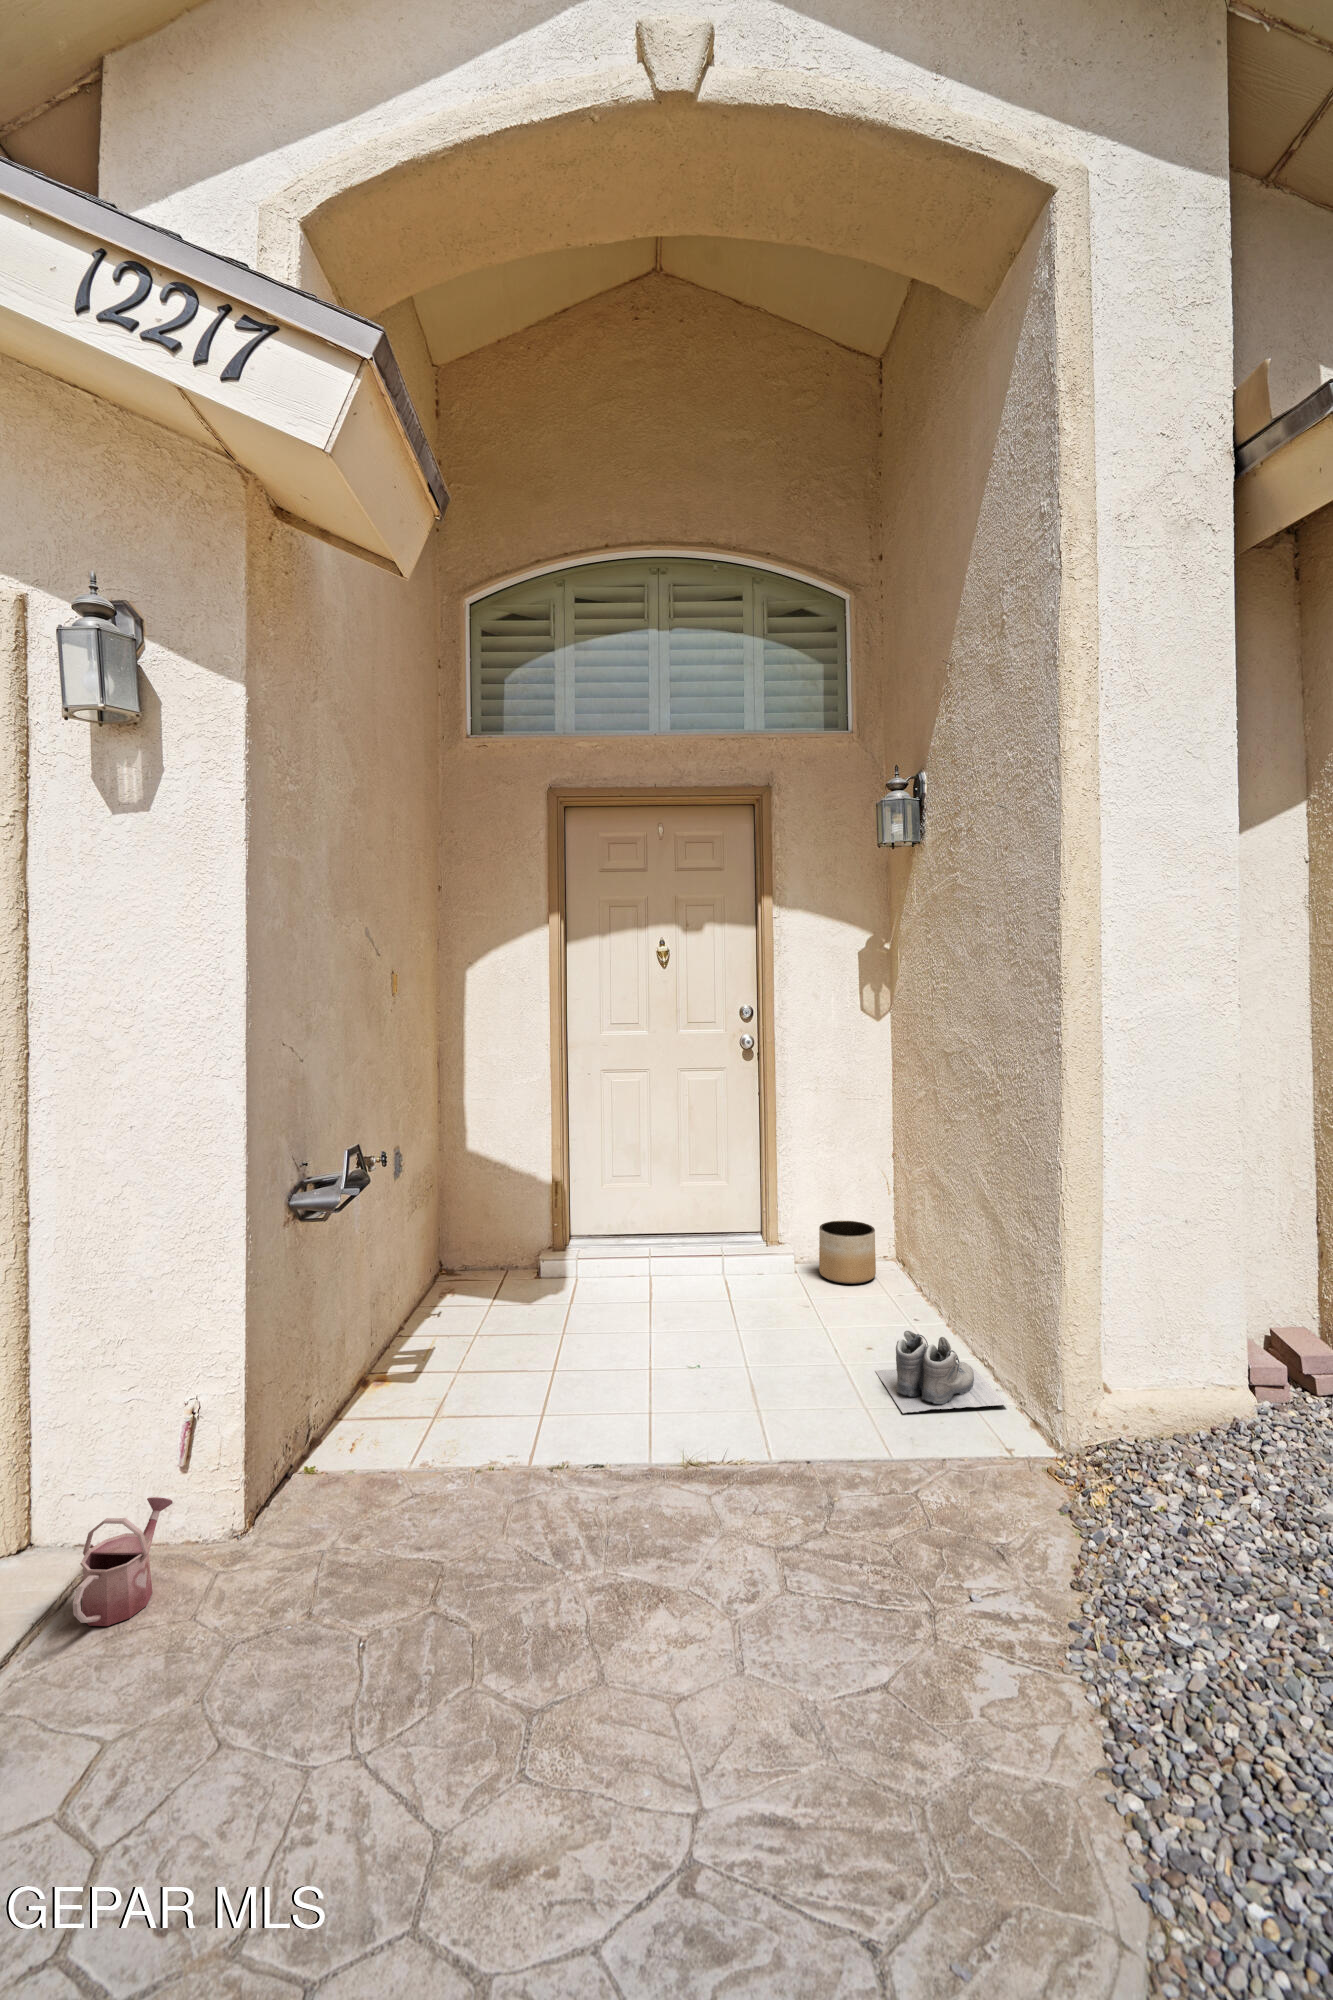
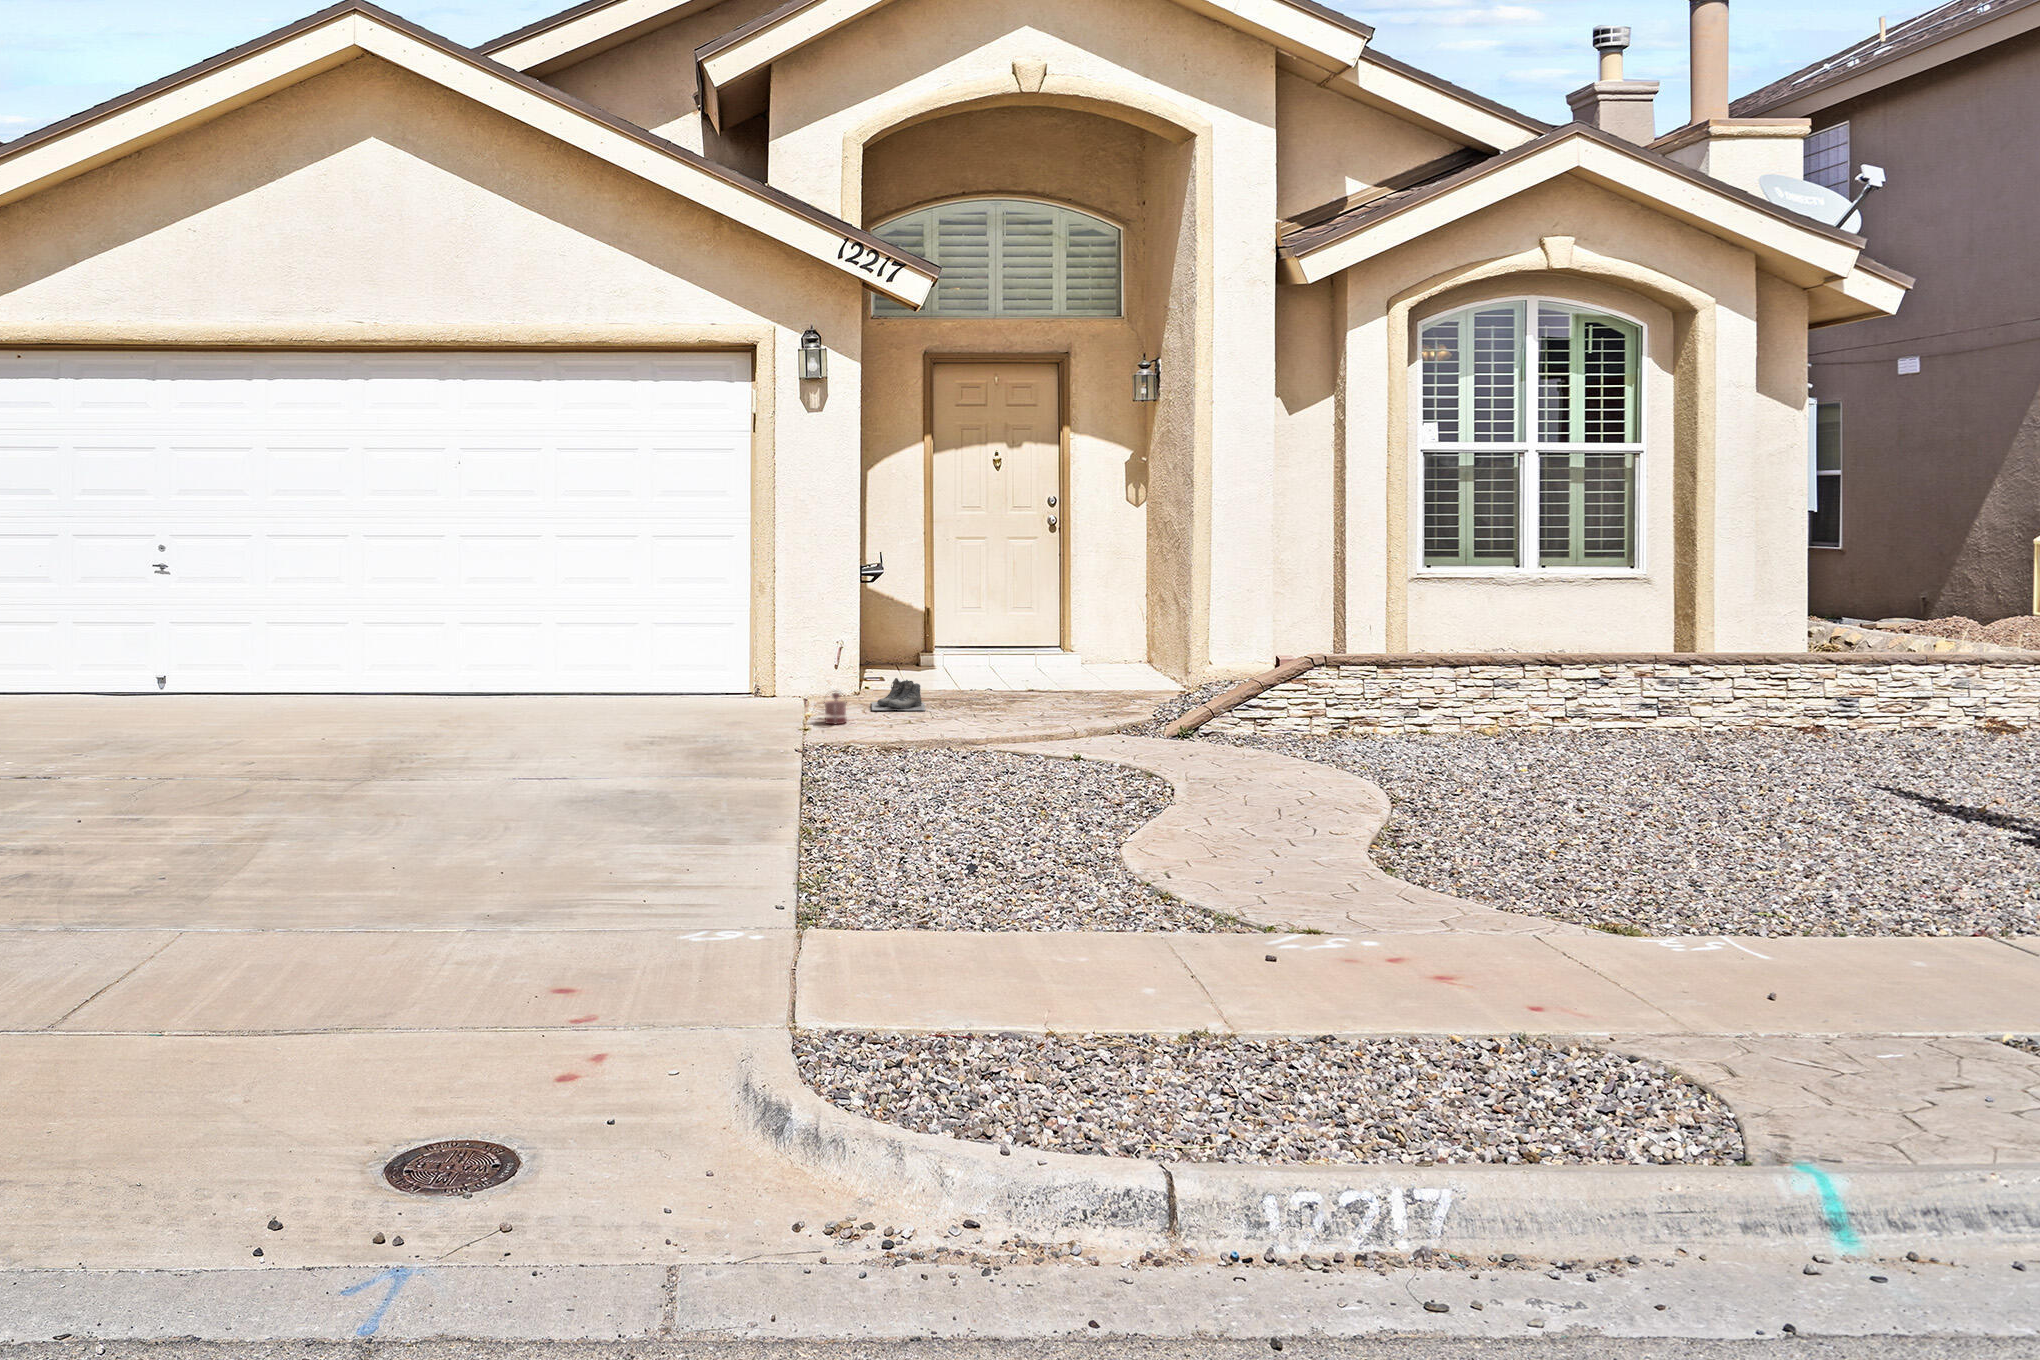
planter: present [819,1221,876,1284] -> none [1098,634,1133,668]
boots: present [875,1331,1007,1413] -> present [872,678,925,710]

